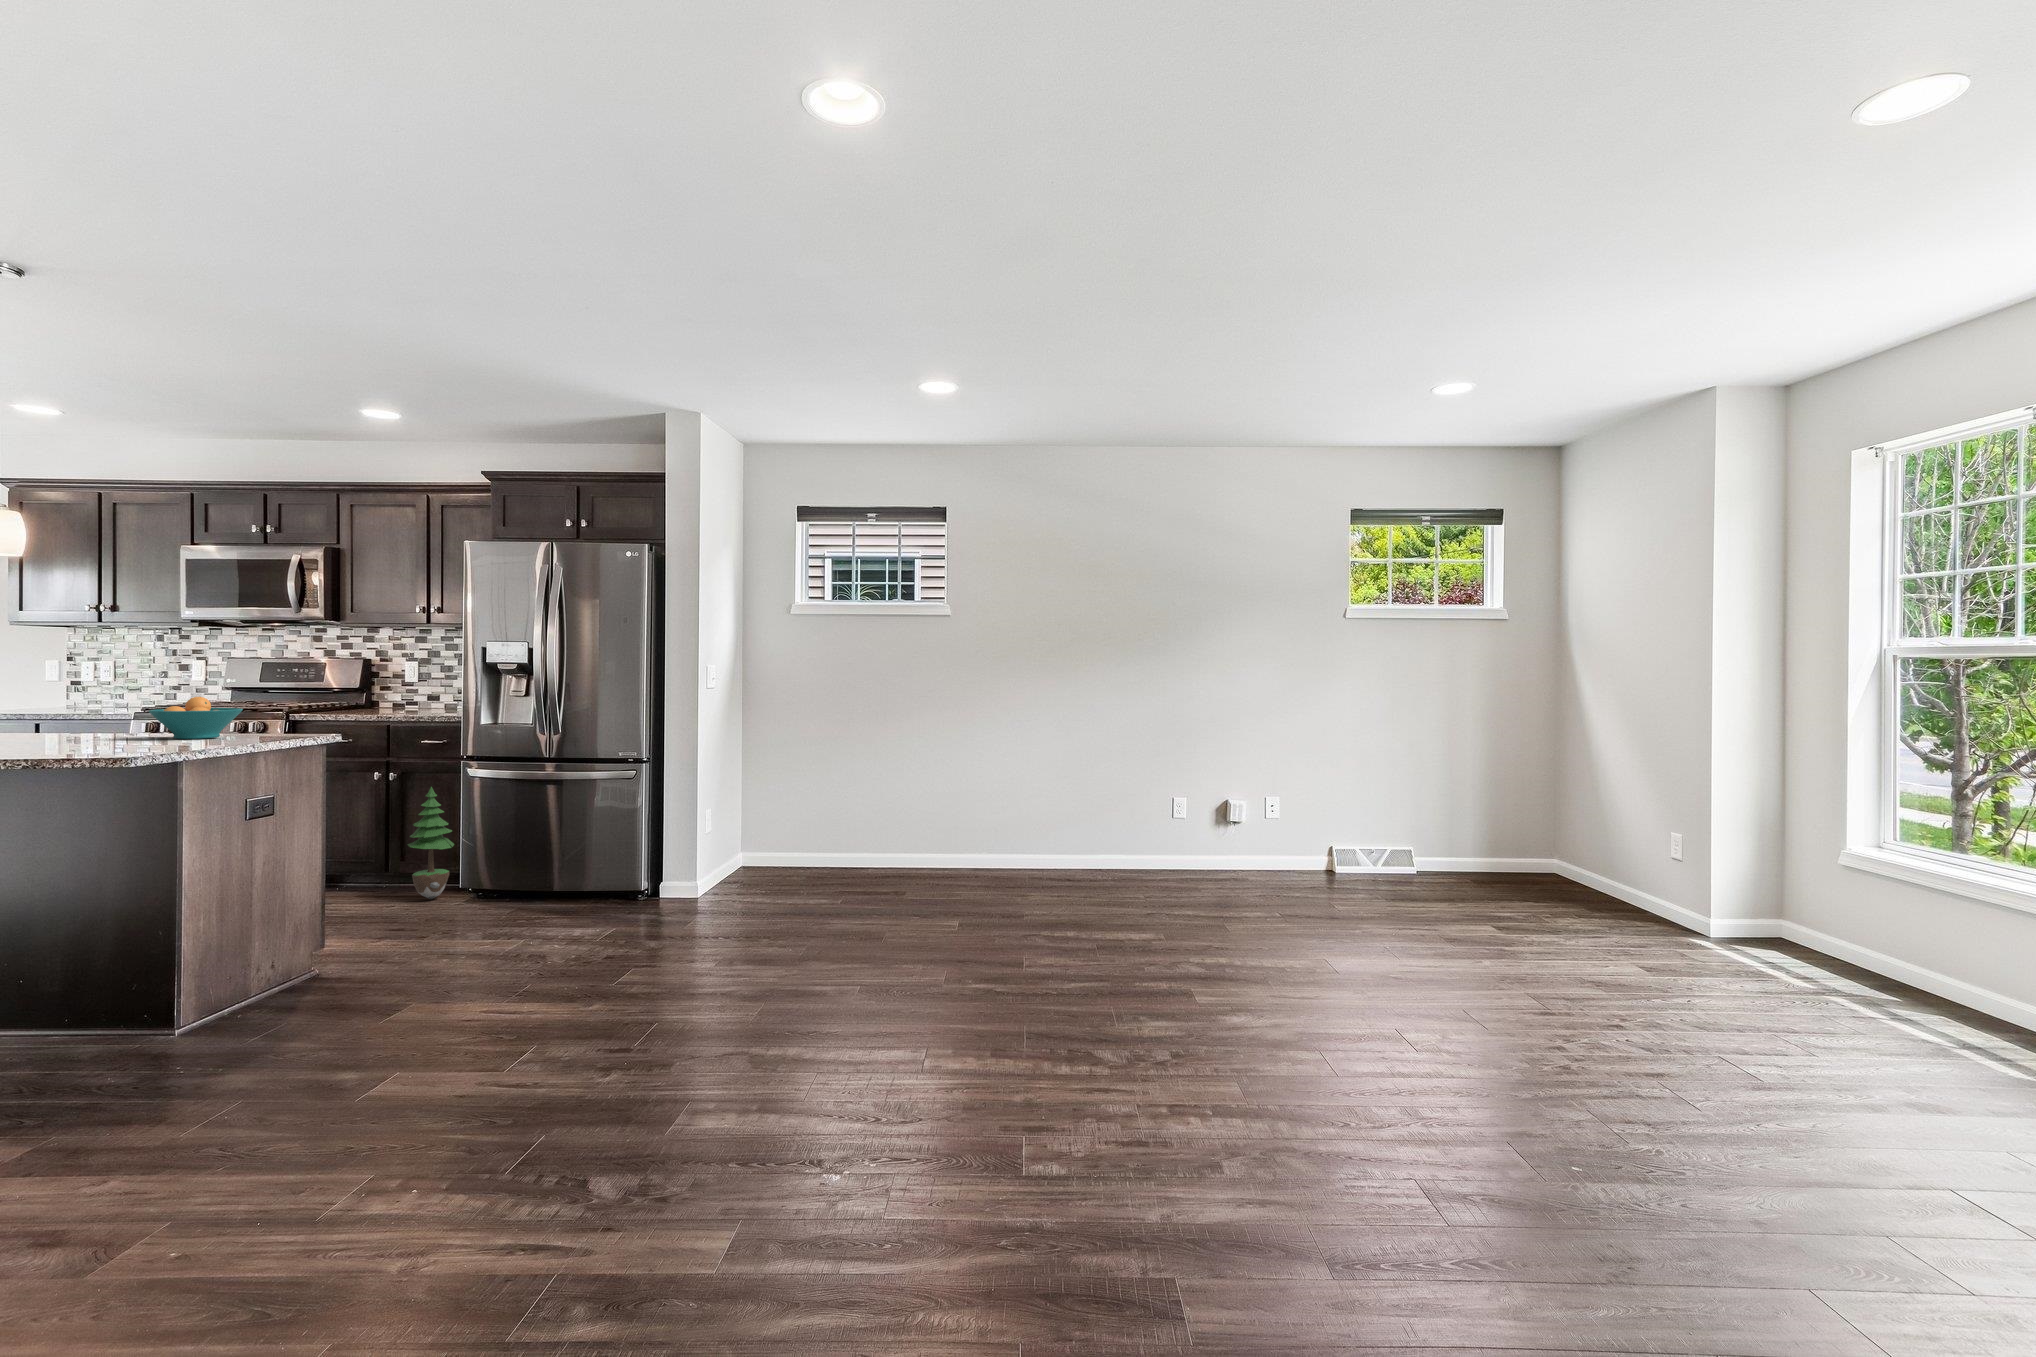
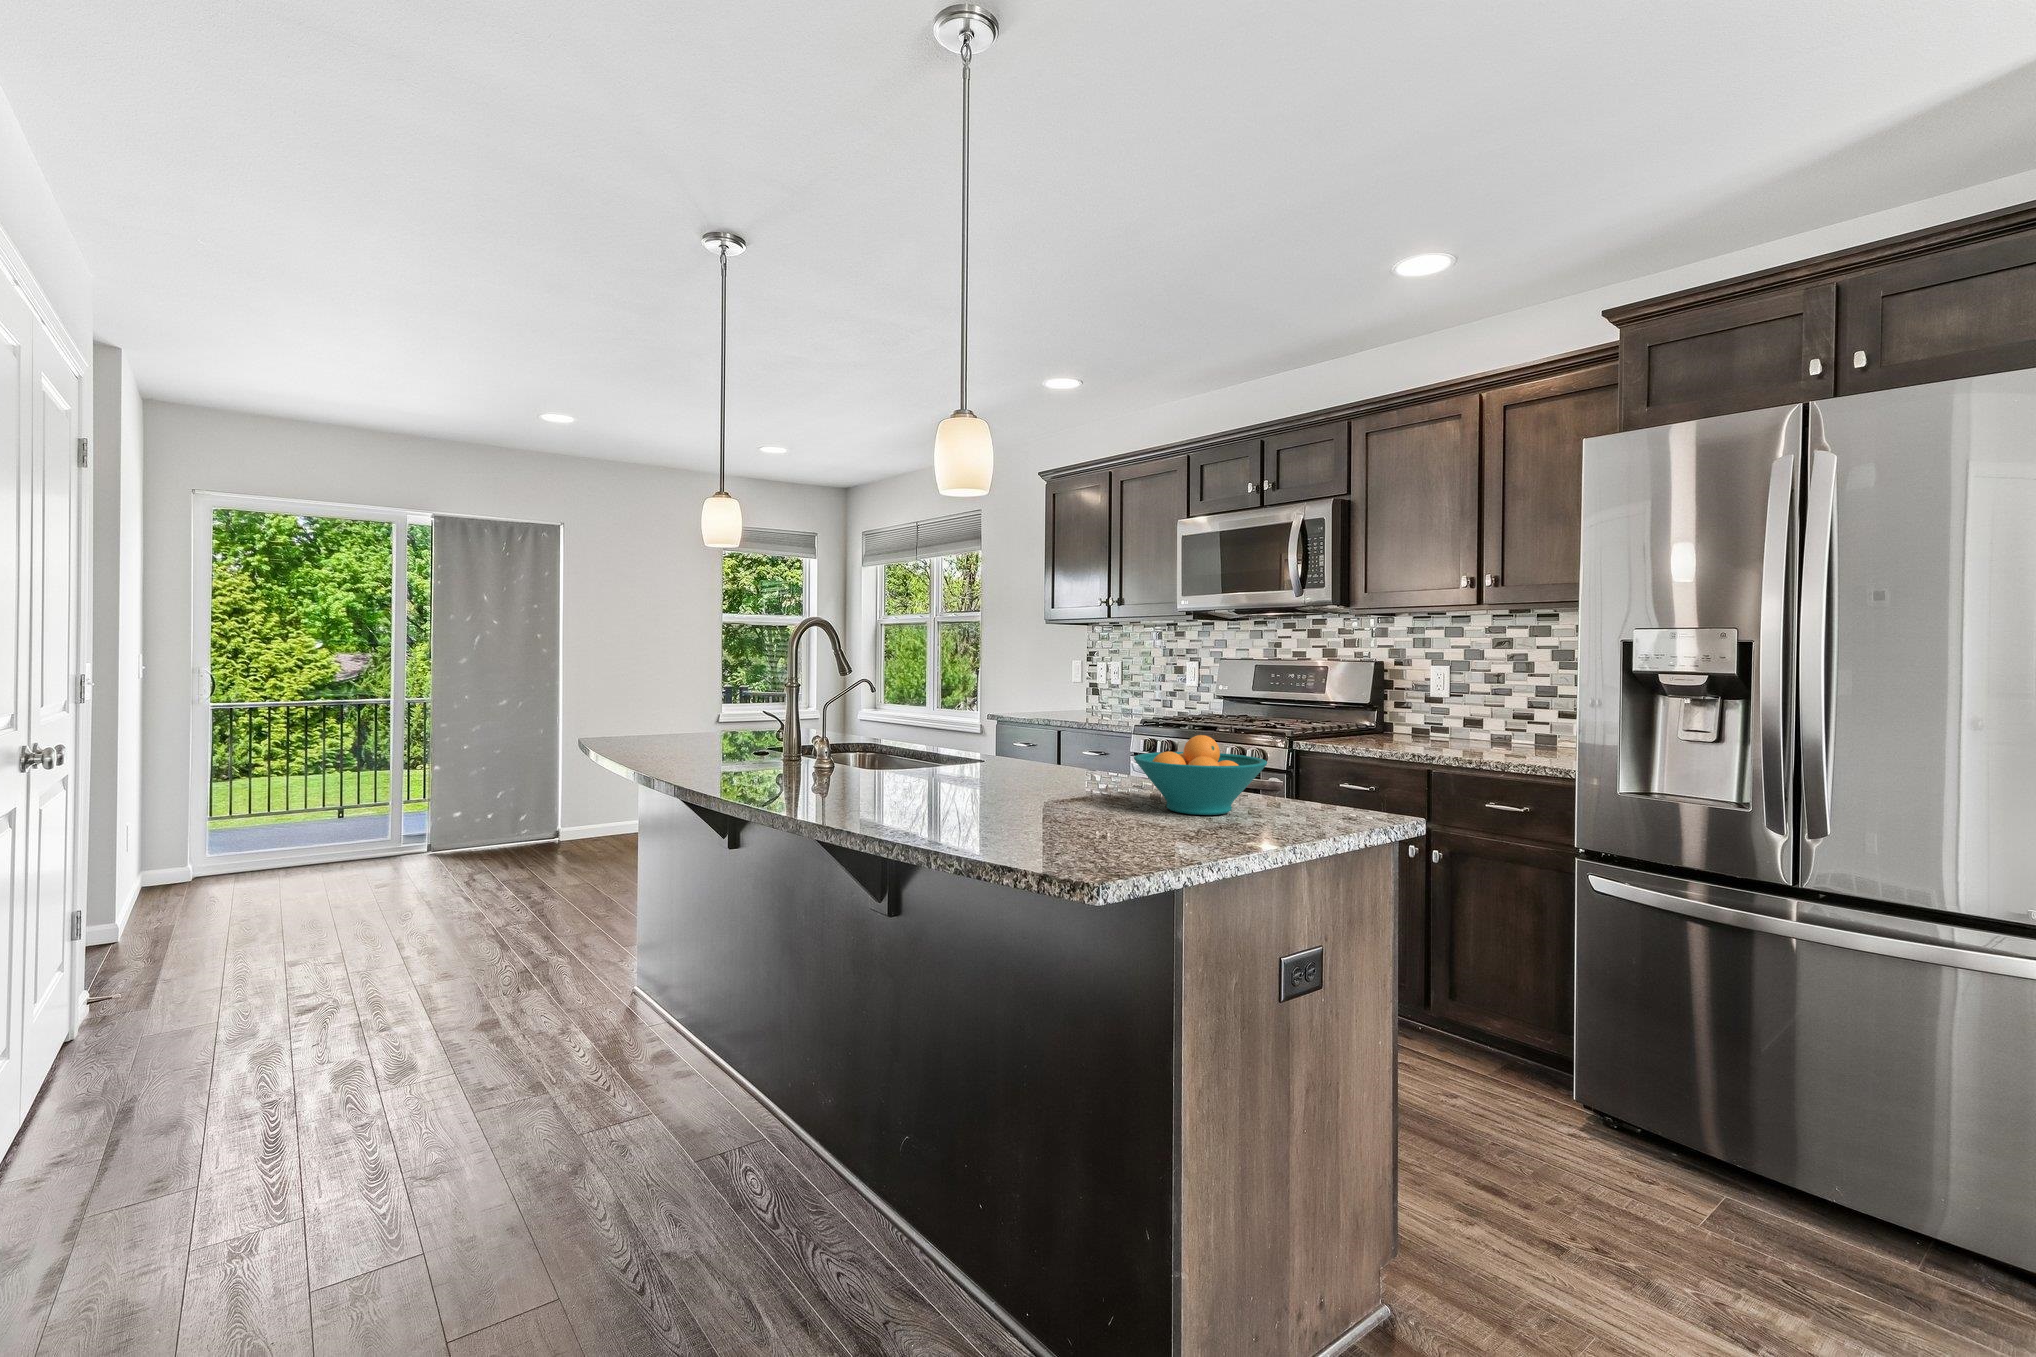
potted tree: present [407,787,454,899] -> none [1472,892,1554,1094]

